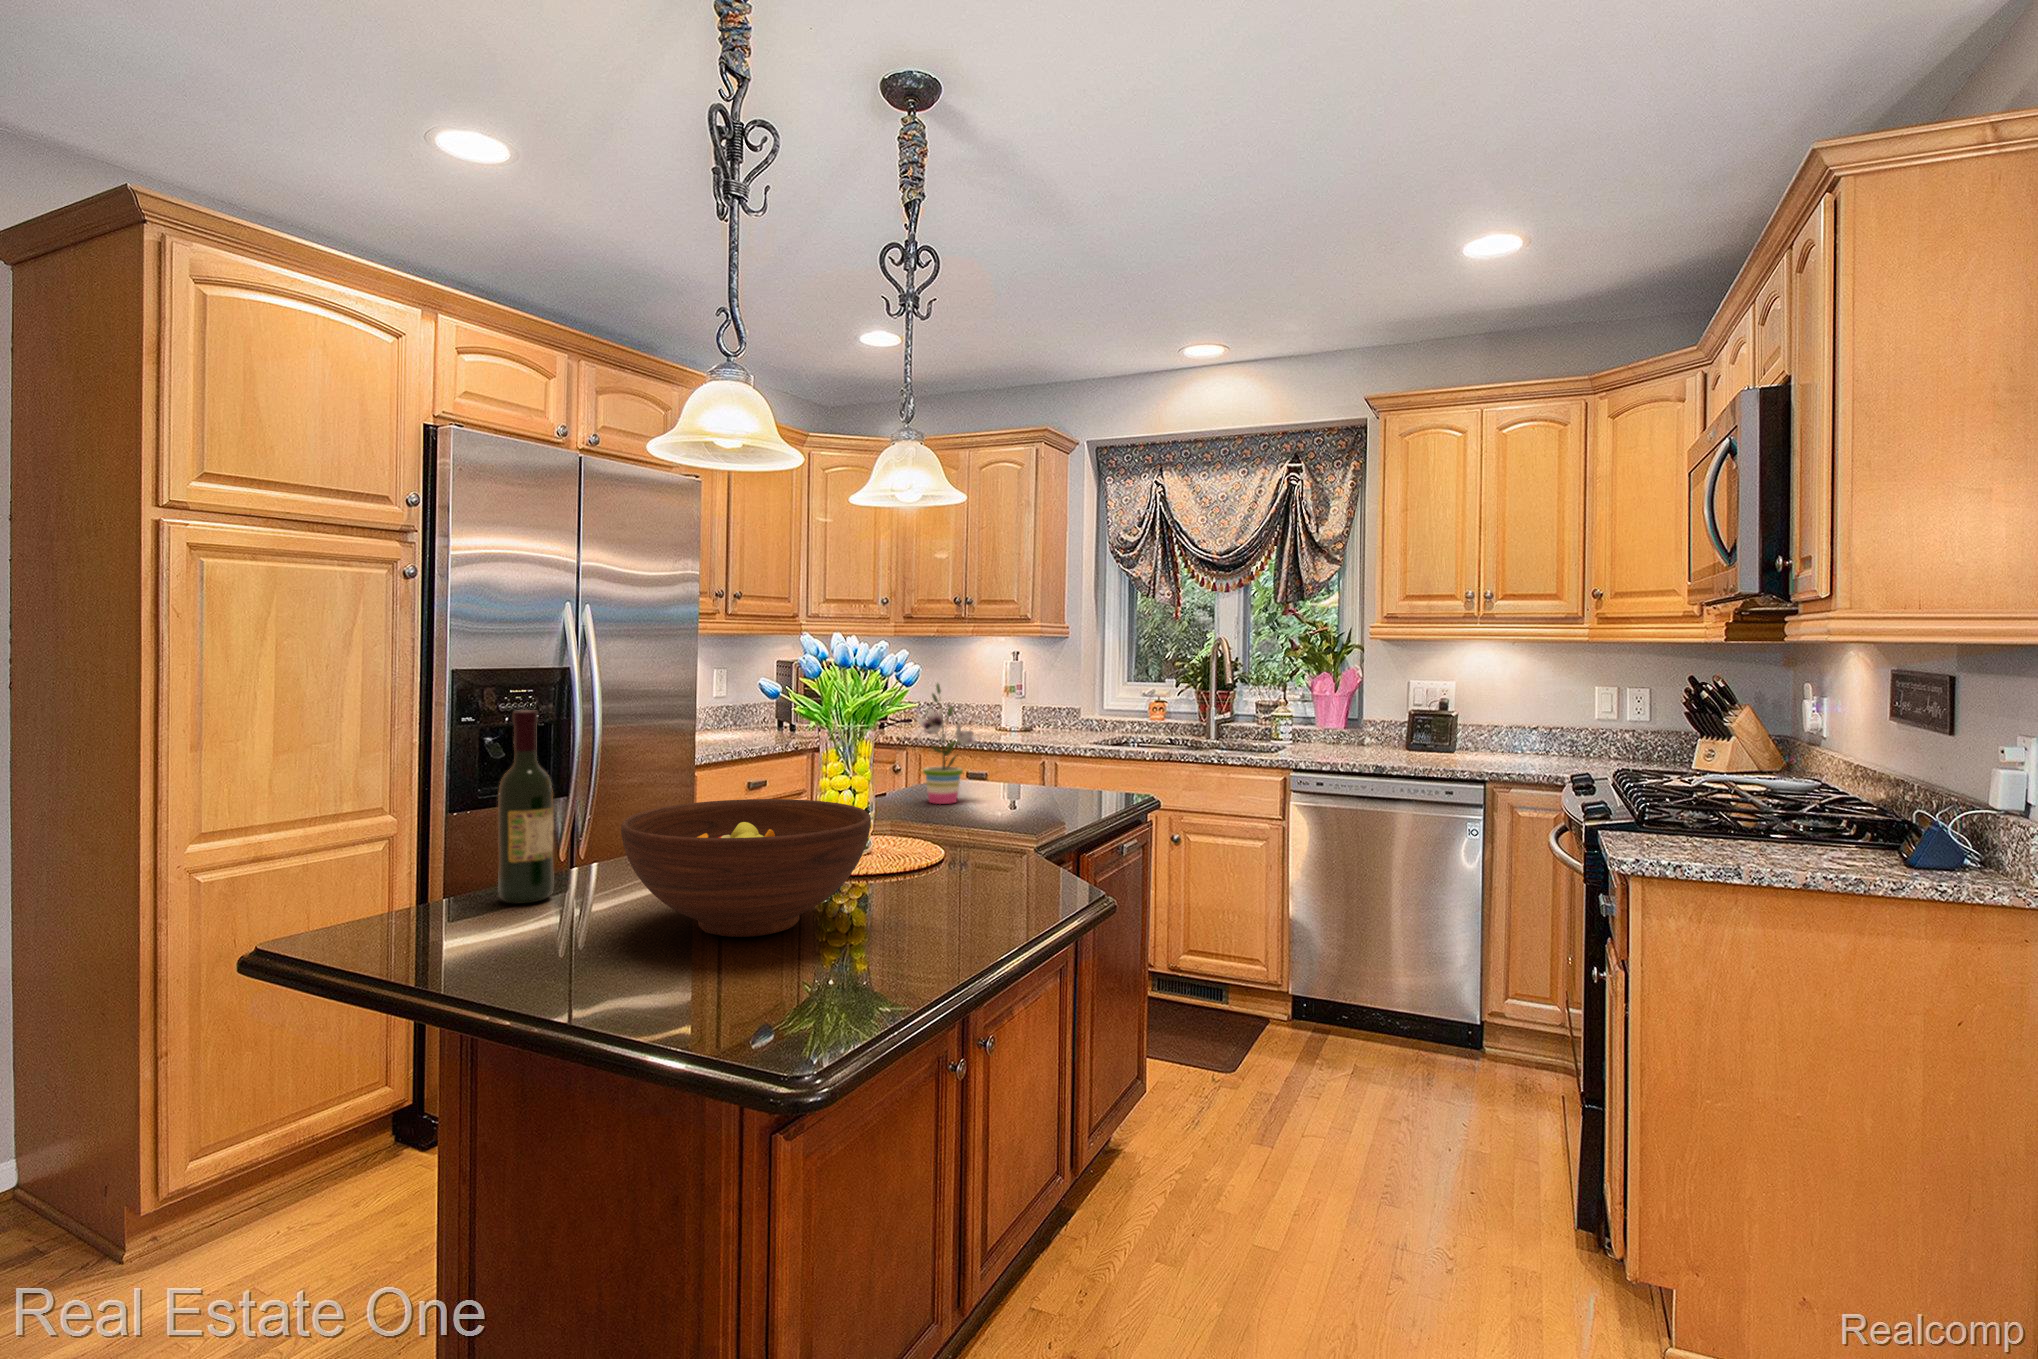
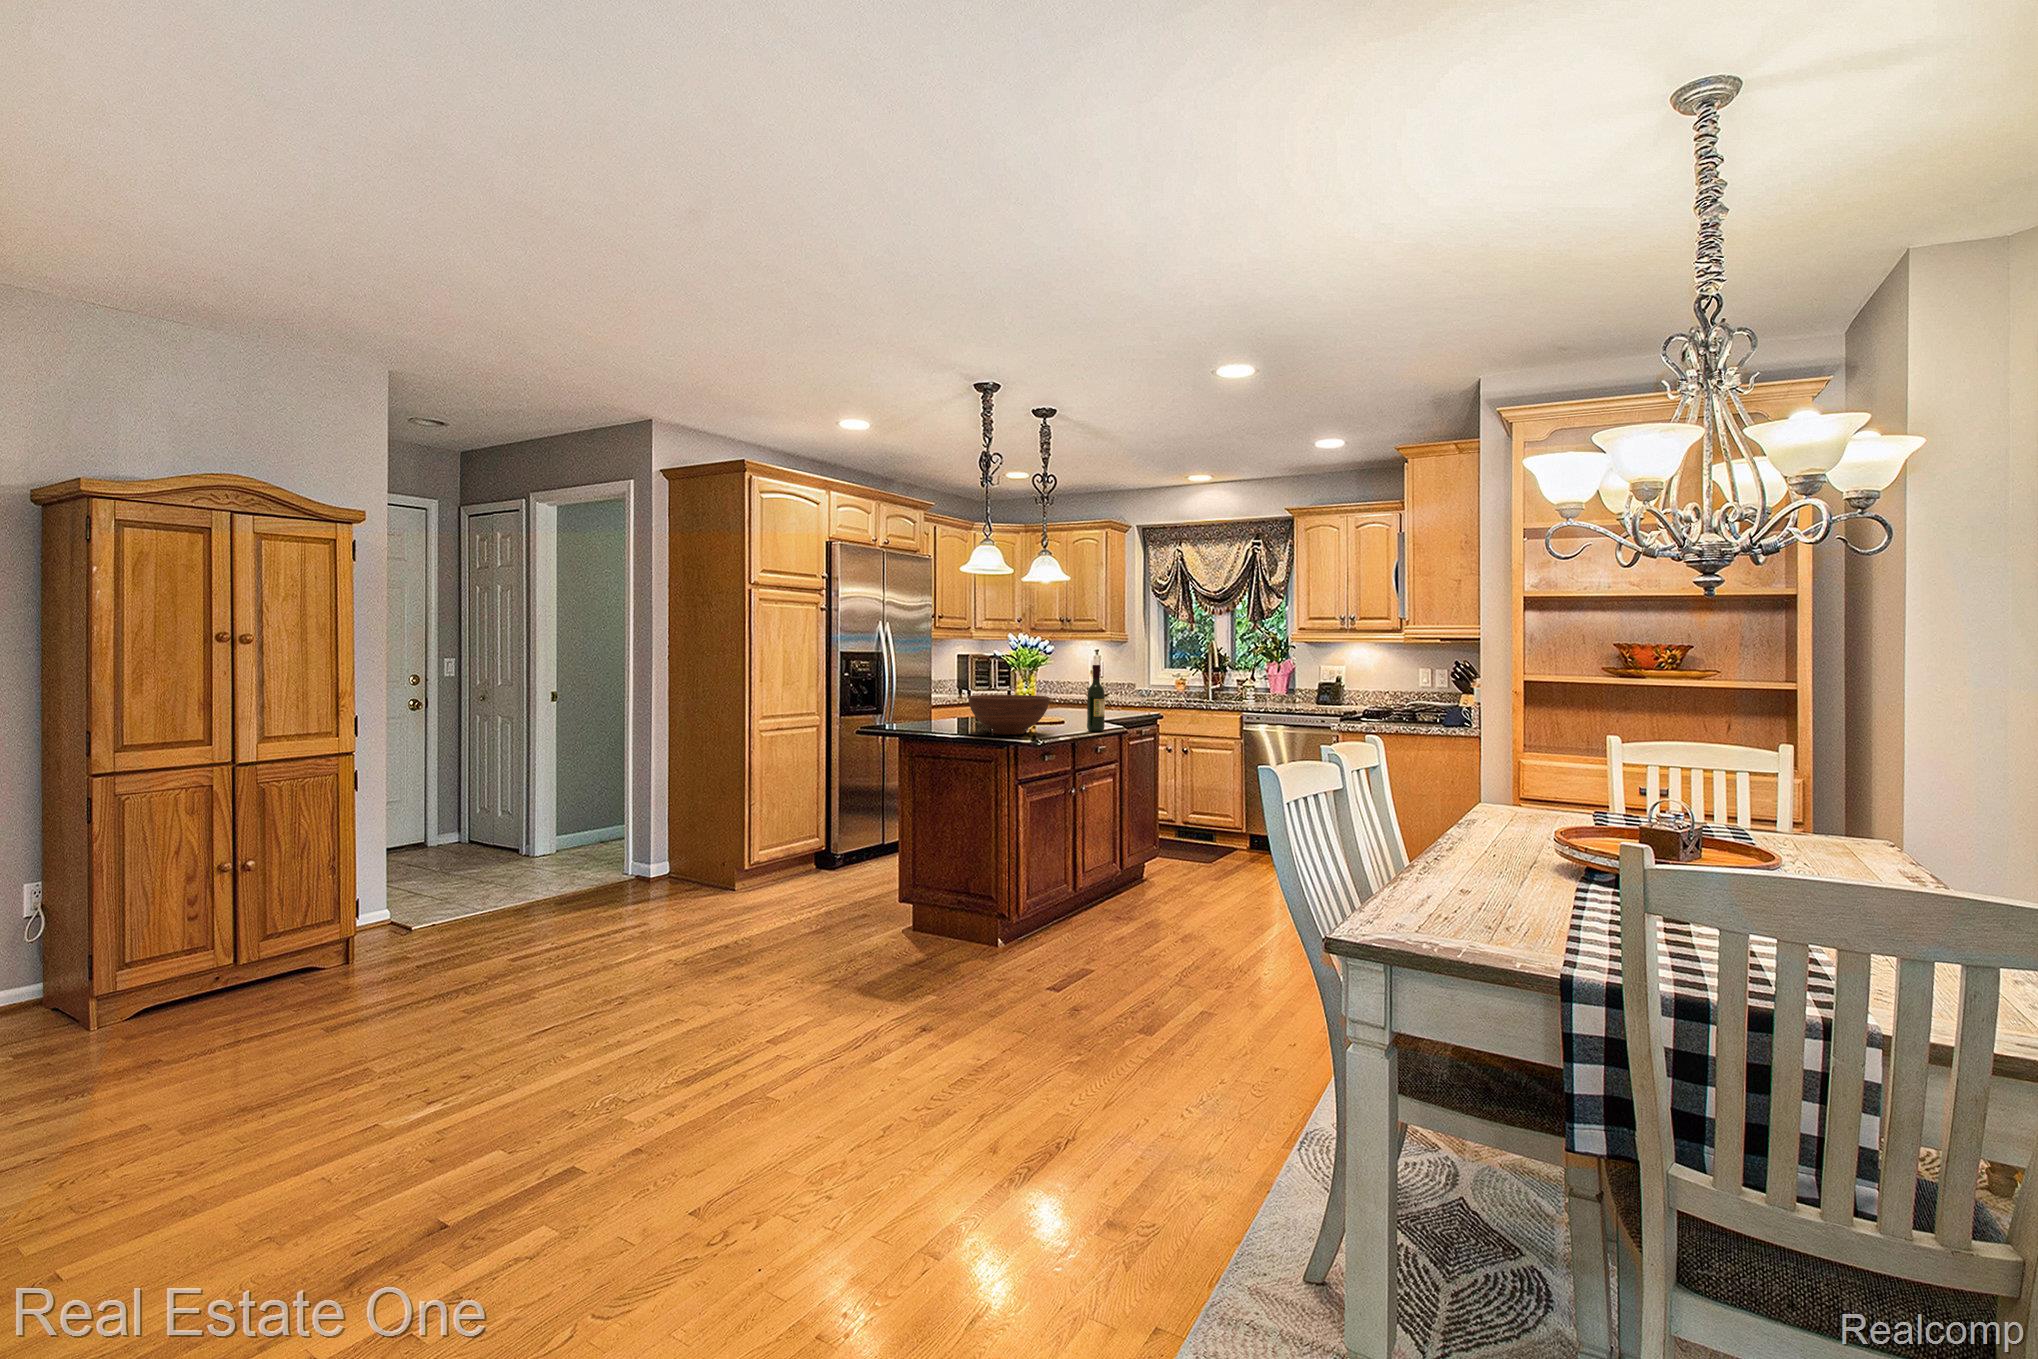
potted plant: present [916,684,978,804] -> none [1051,660,1082,715]
wine bottle: present [498,710,554,904] -> present [1087,665,1105,731]

